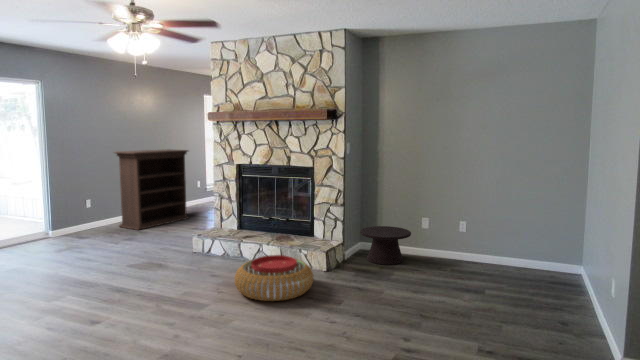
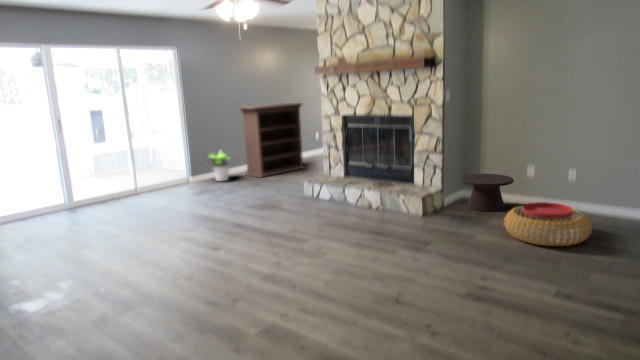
potted plant: none [70,202,110,235] -> present [207,153,229,181]
pouf: present [235,255,313,301] -> present [504,202,592,246]

